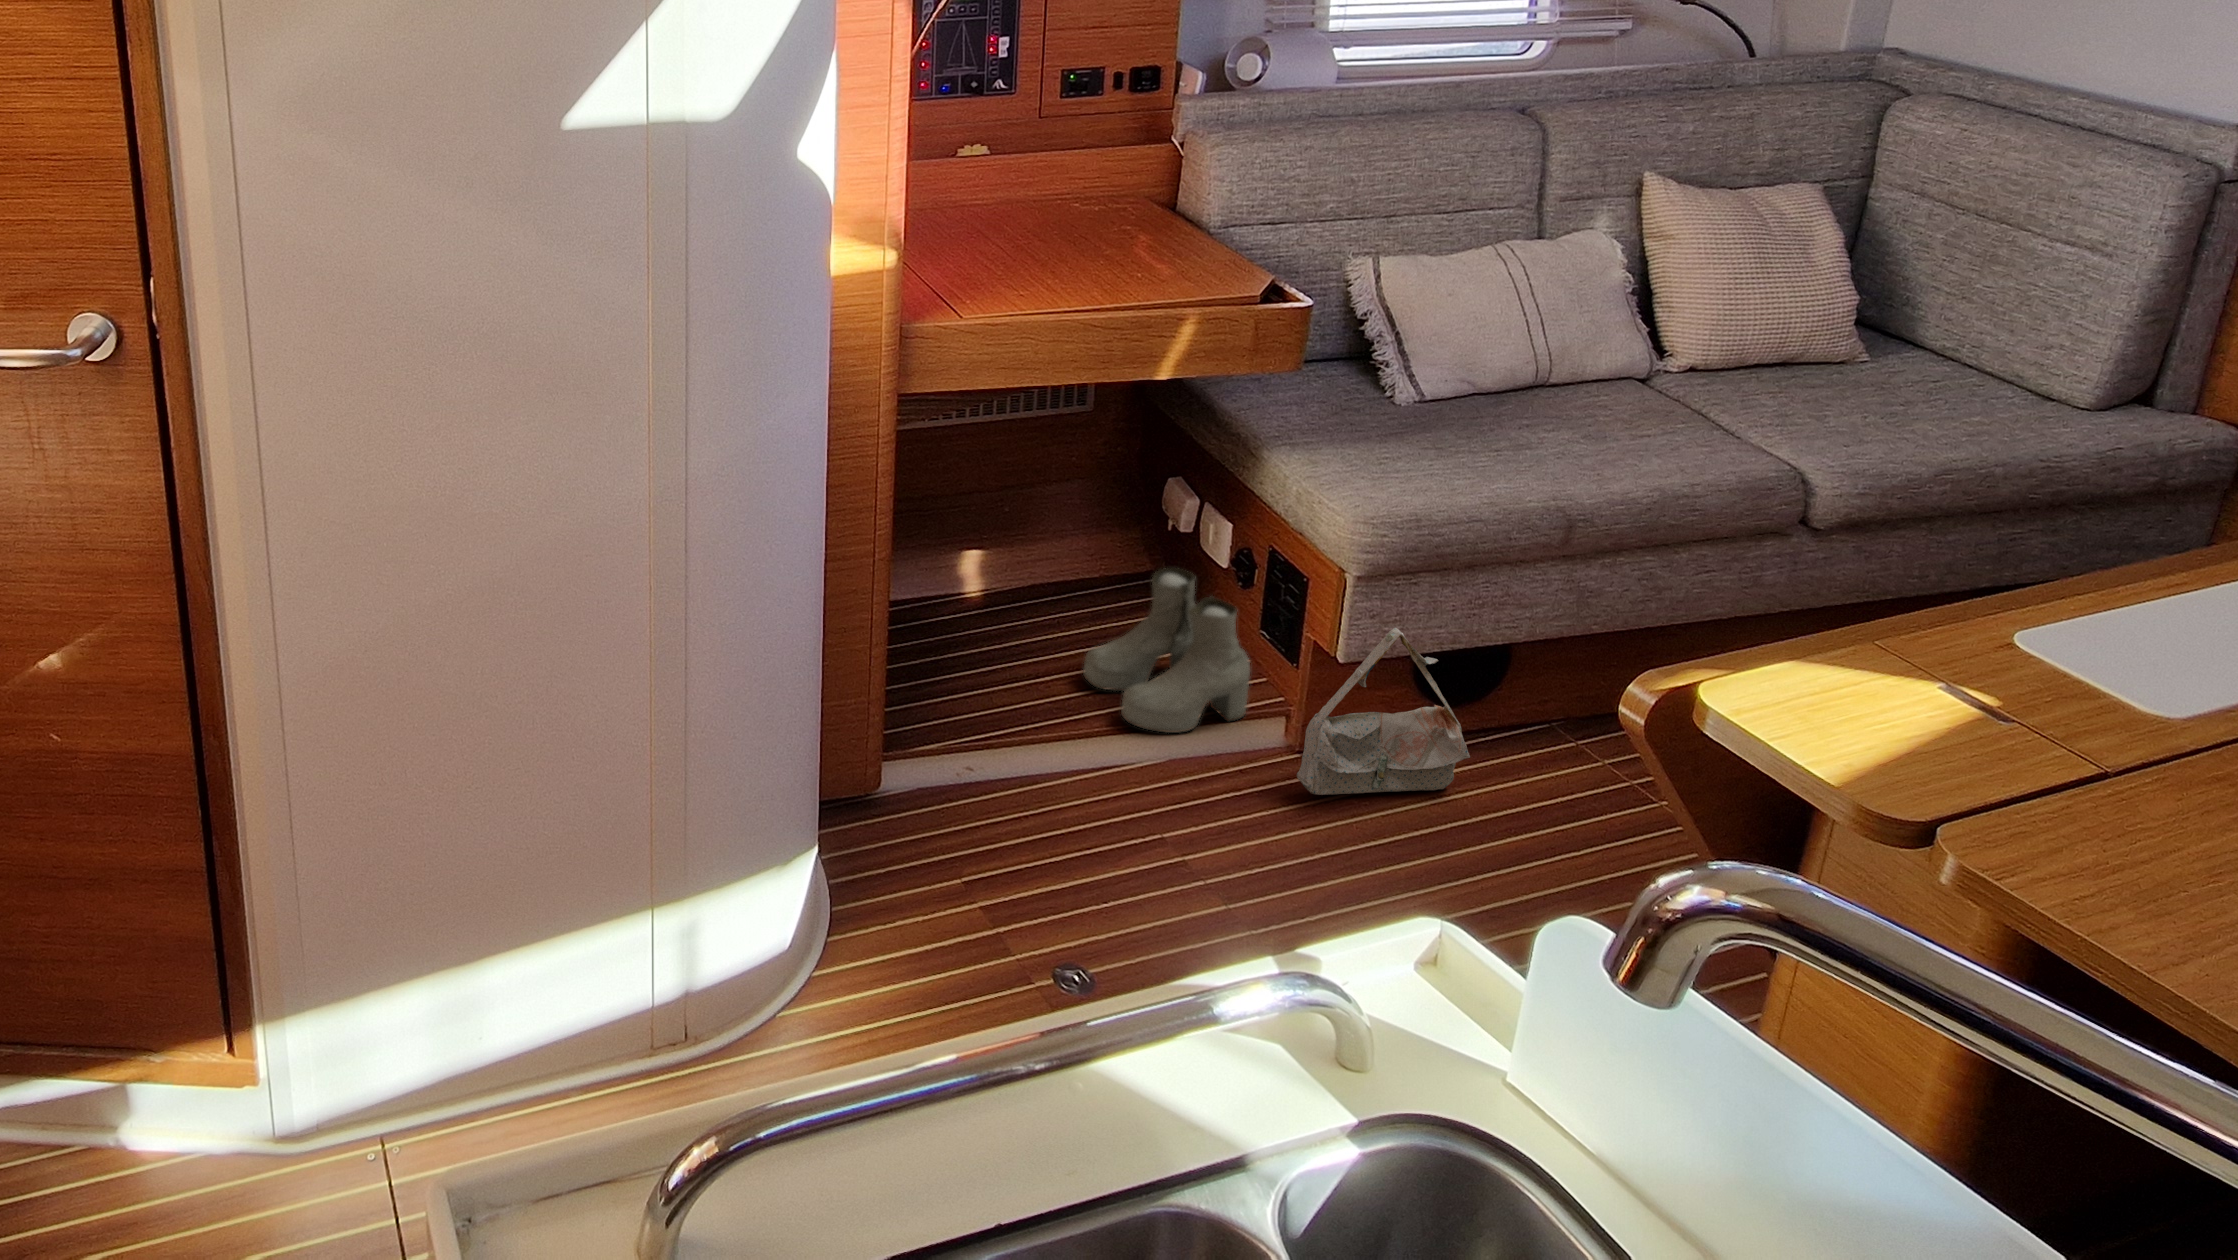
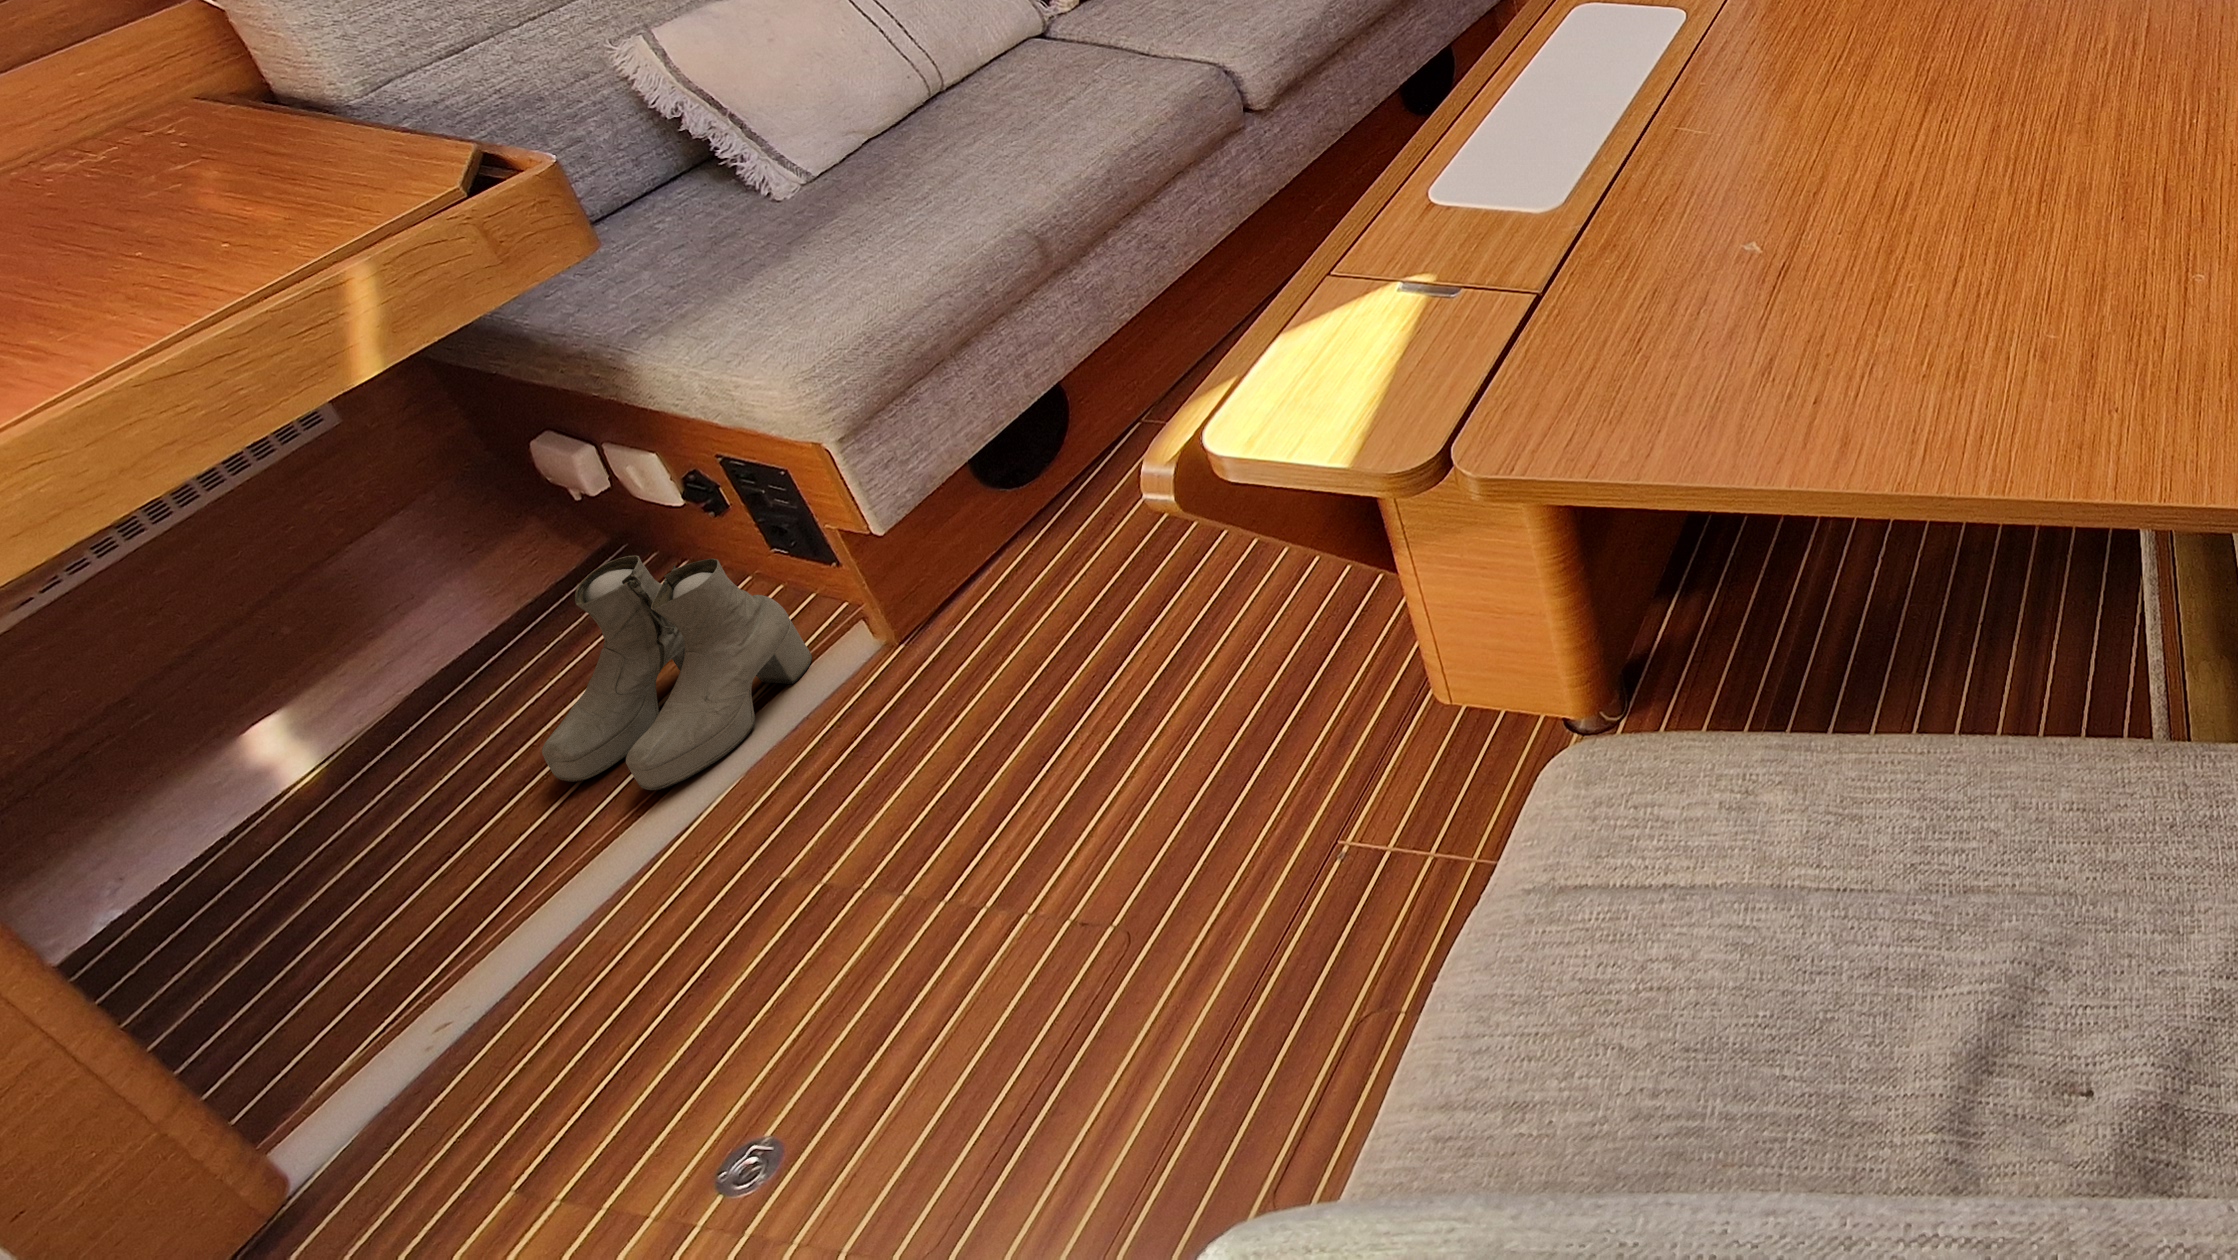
bag: present [1297,628,1470,795] -> none [883,460,1075,692]

